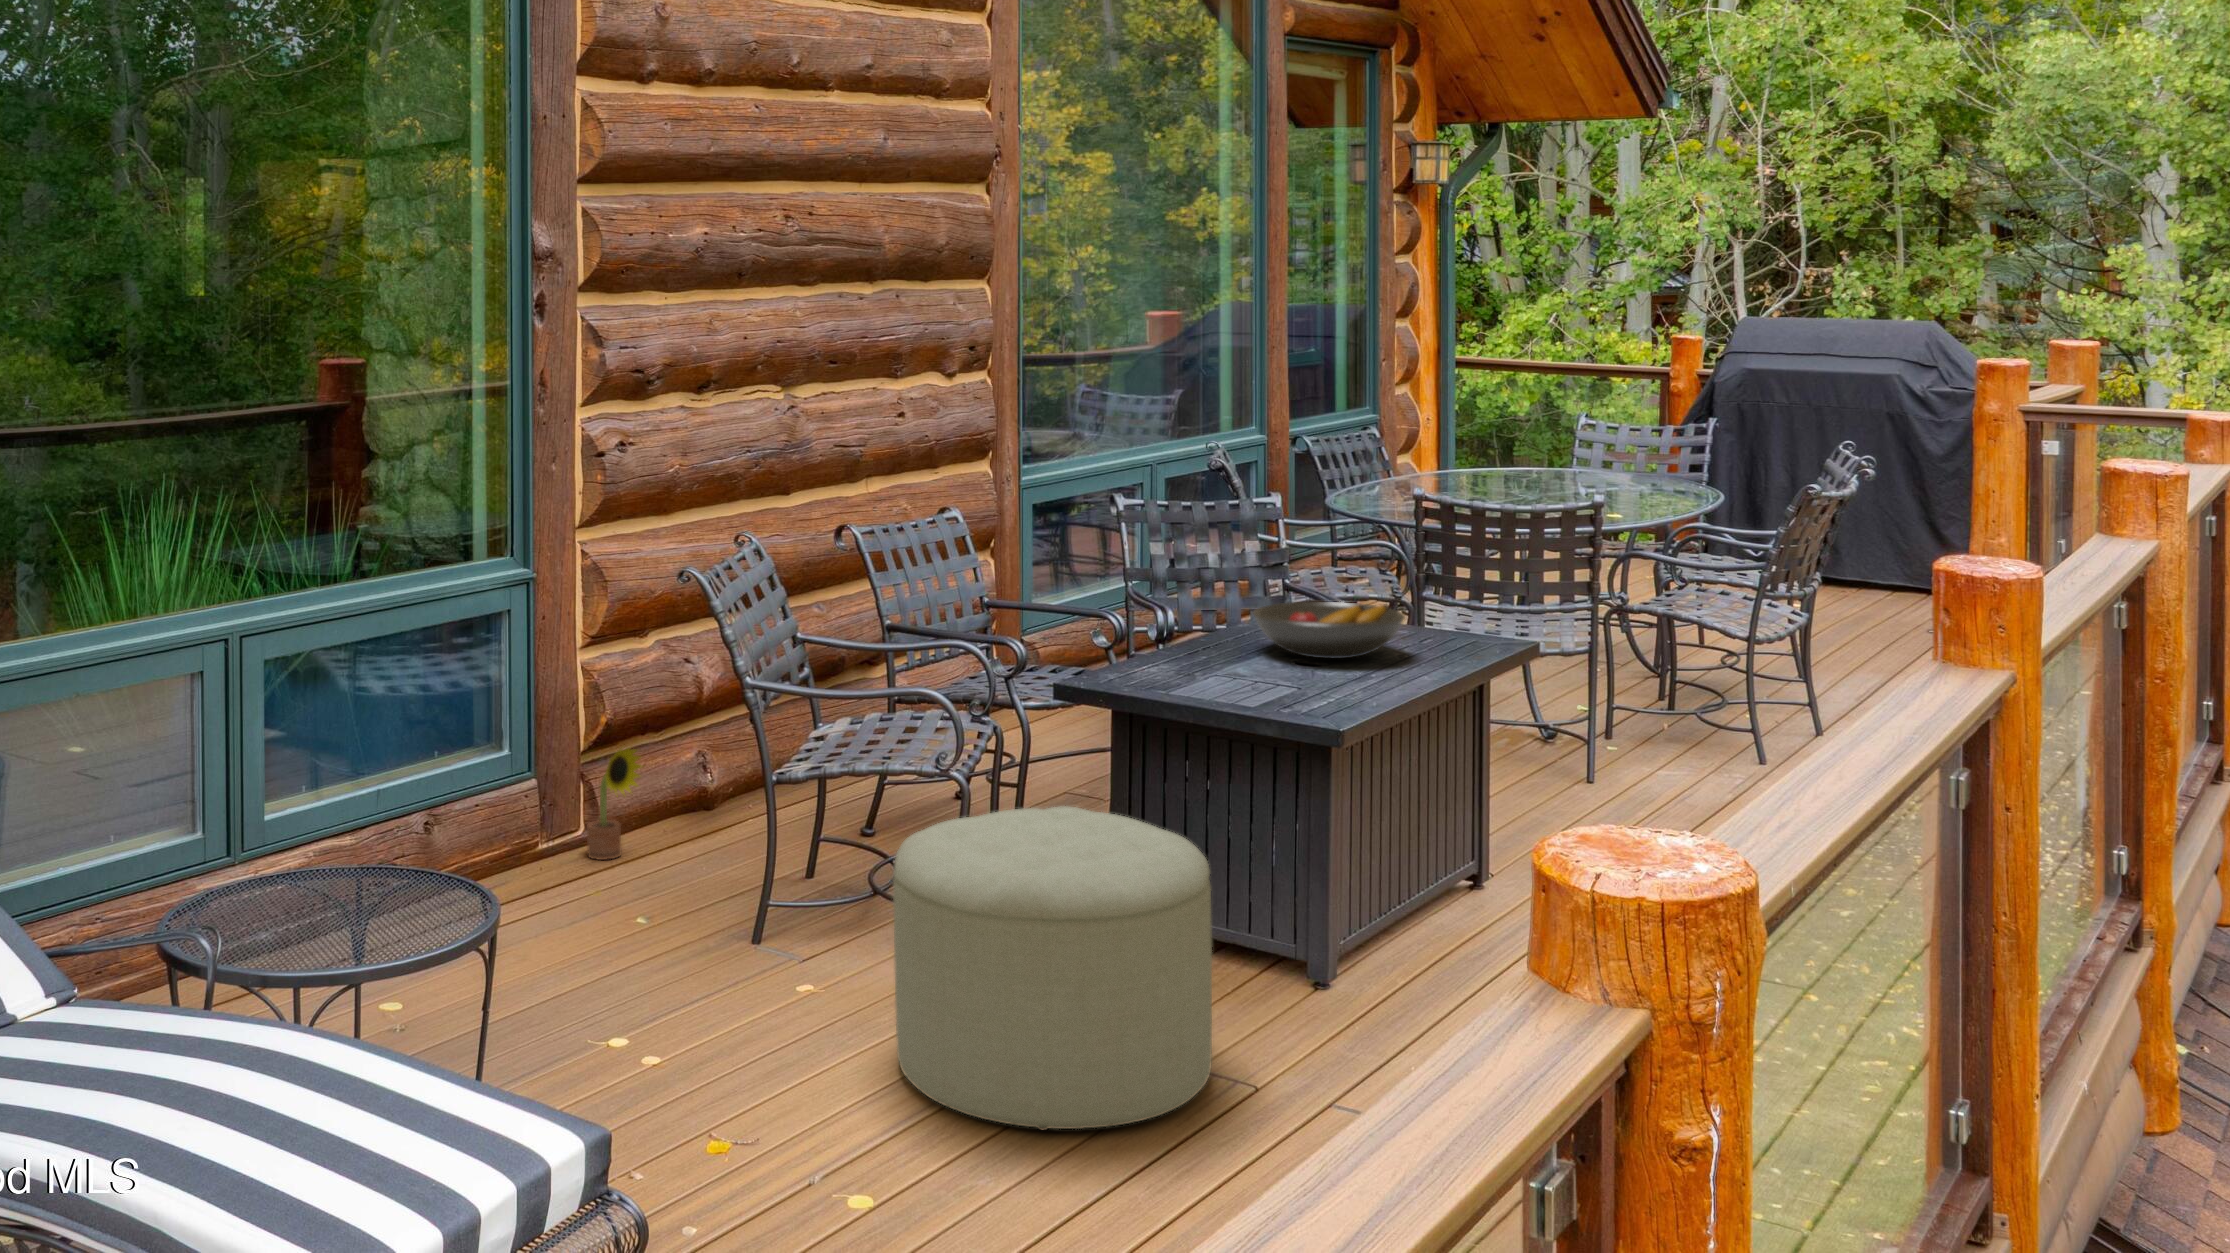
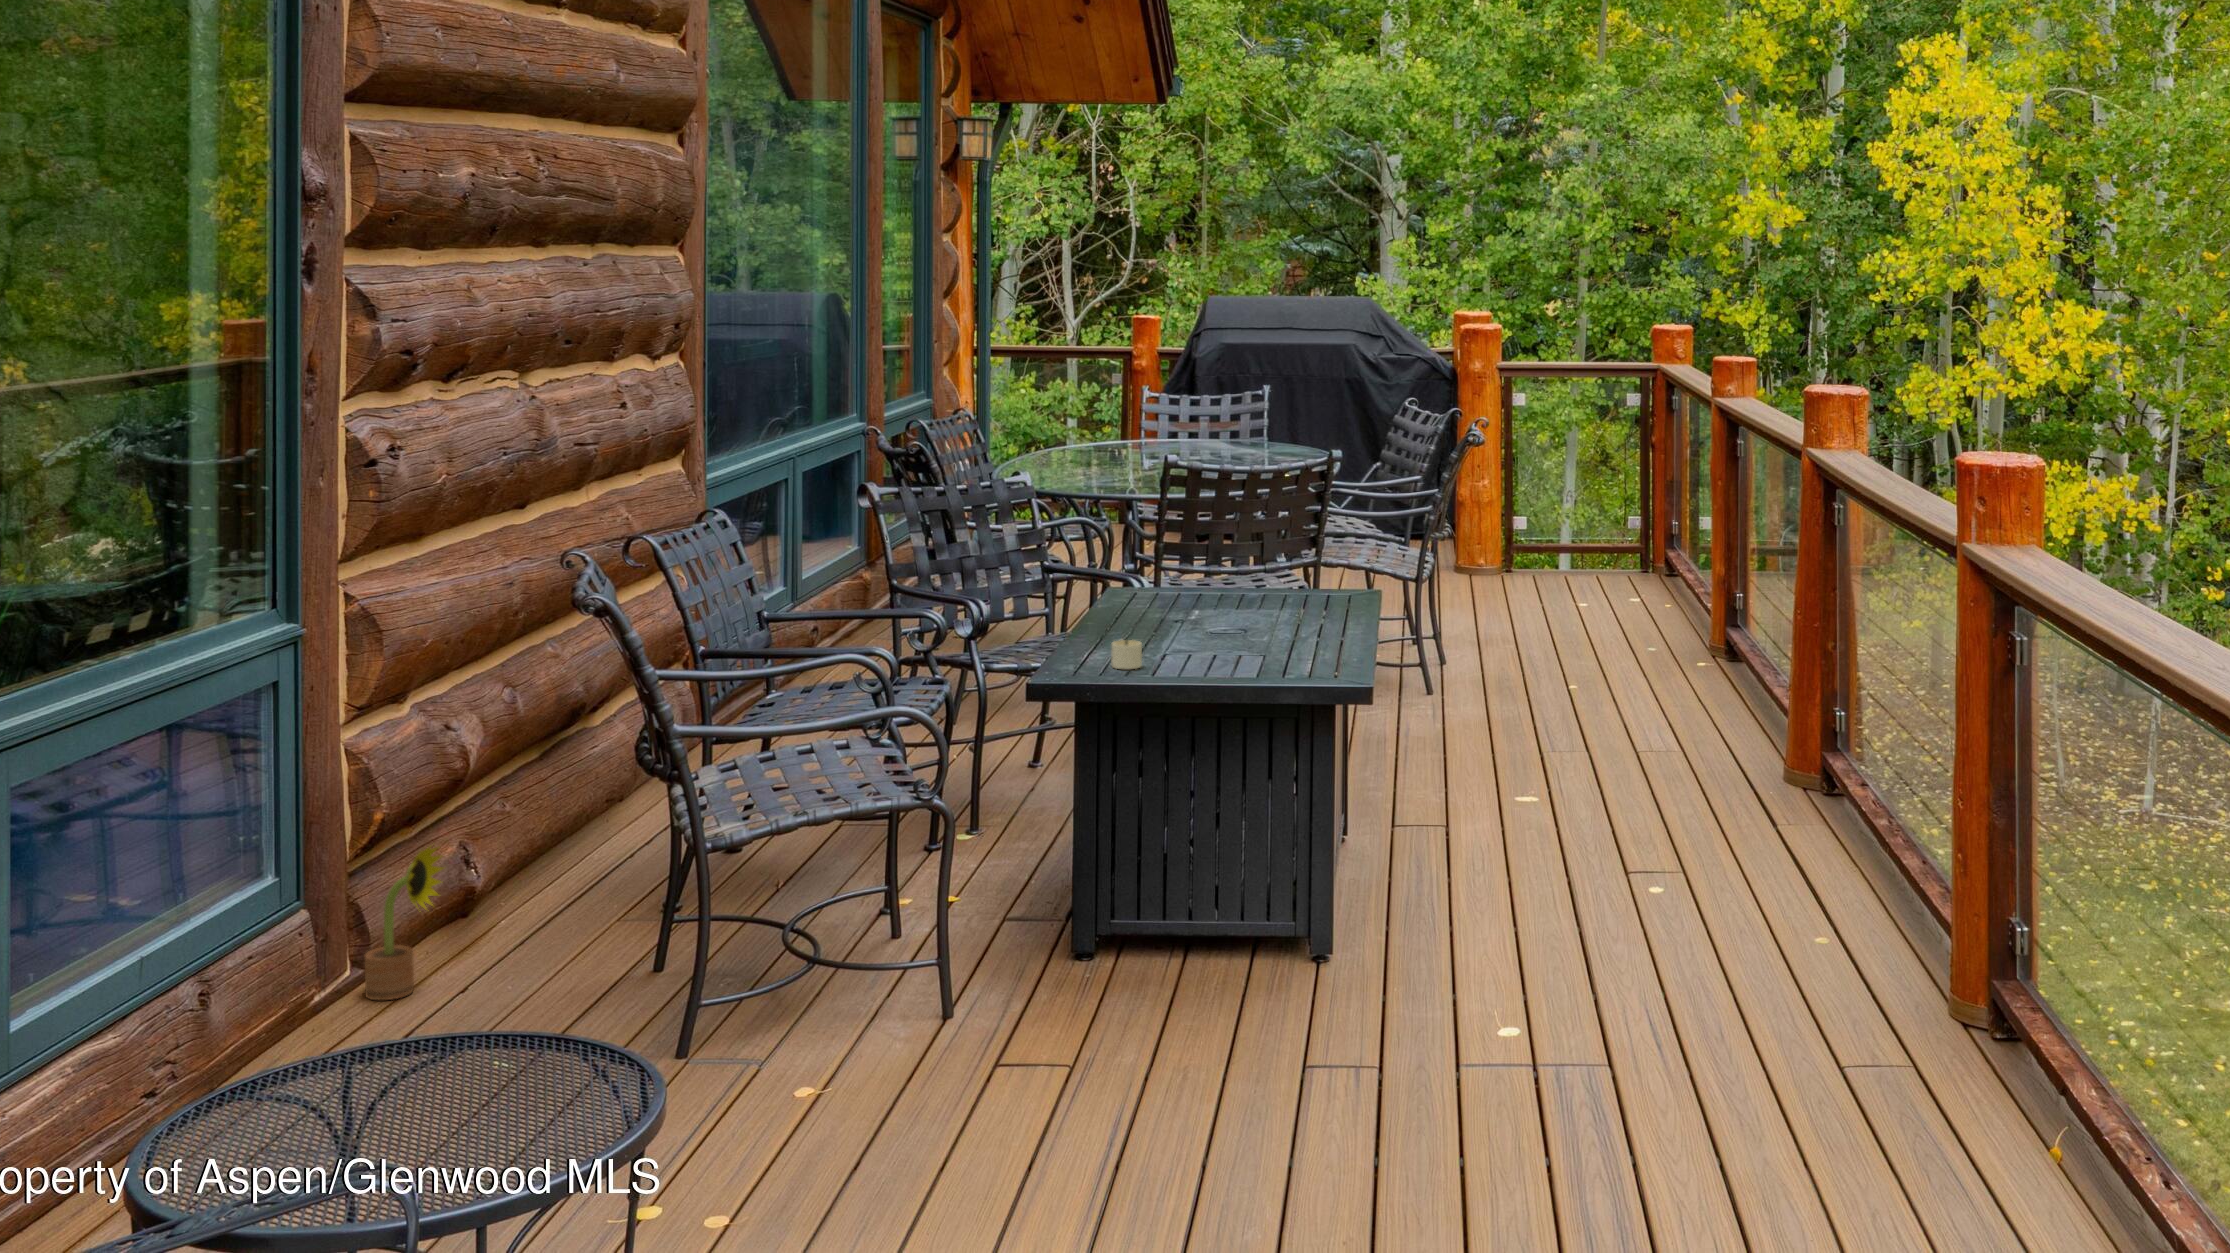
fruit bowl: present [1253,602,1405,659] -> none [1165,594,1315,653]
candle: none [1173,634,1211,664] -> present [1111,640,1142,669]
ottoman: present [893,806,1212,1130] -> none [1006,837,1348,1191]

